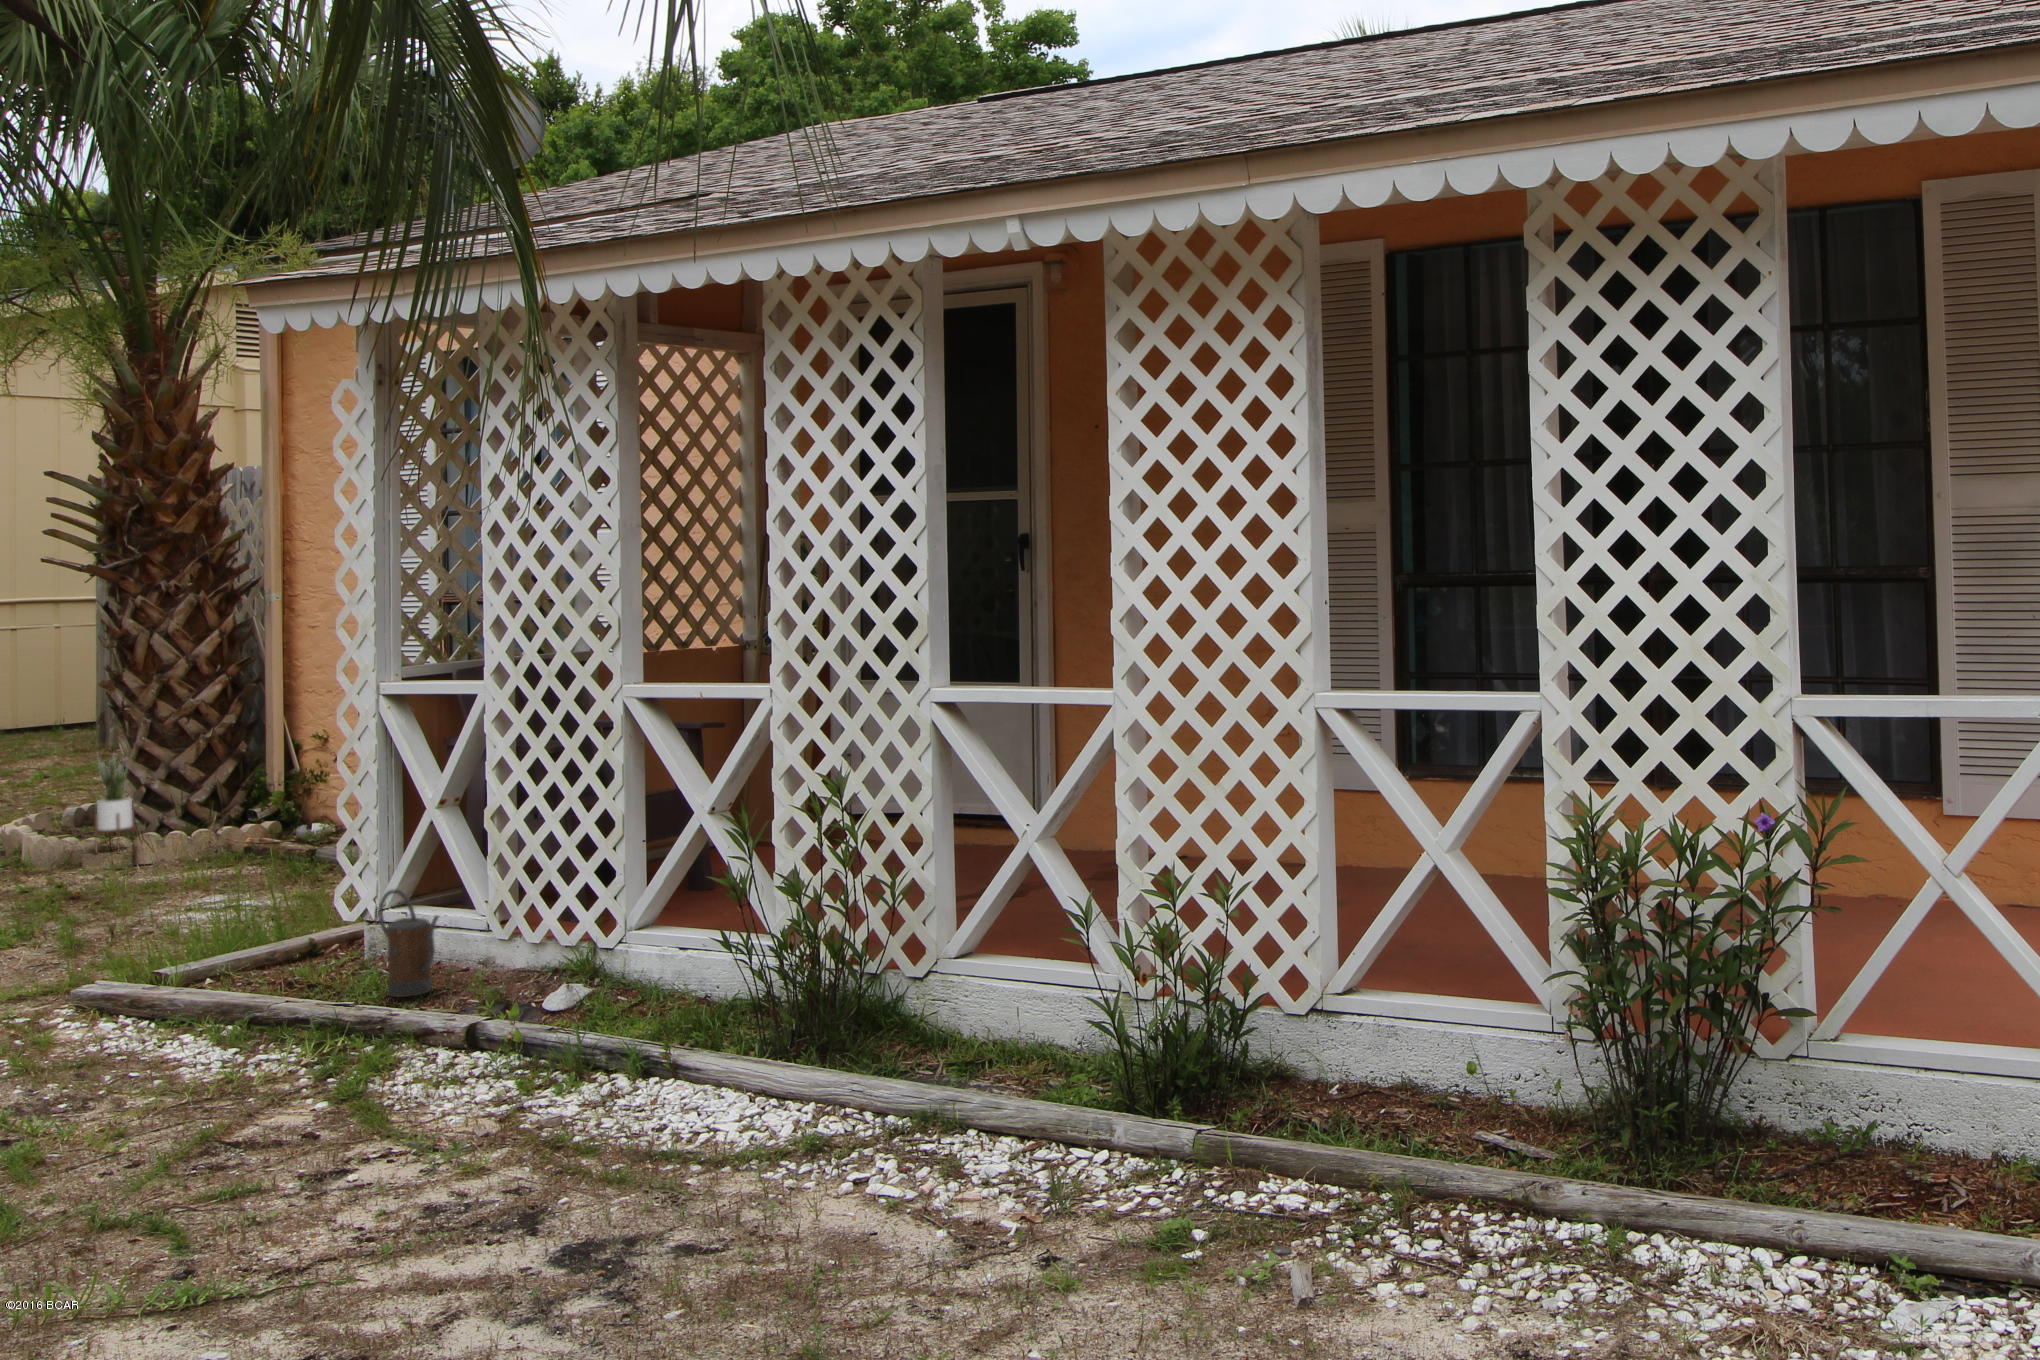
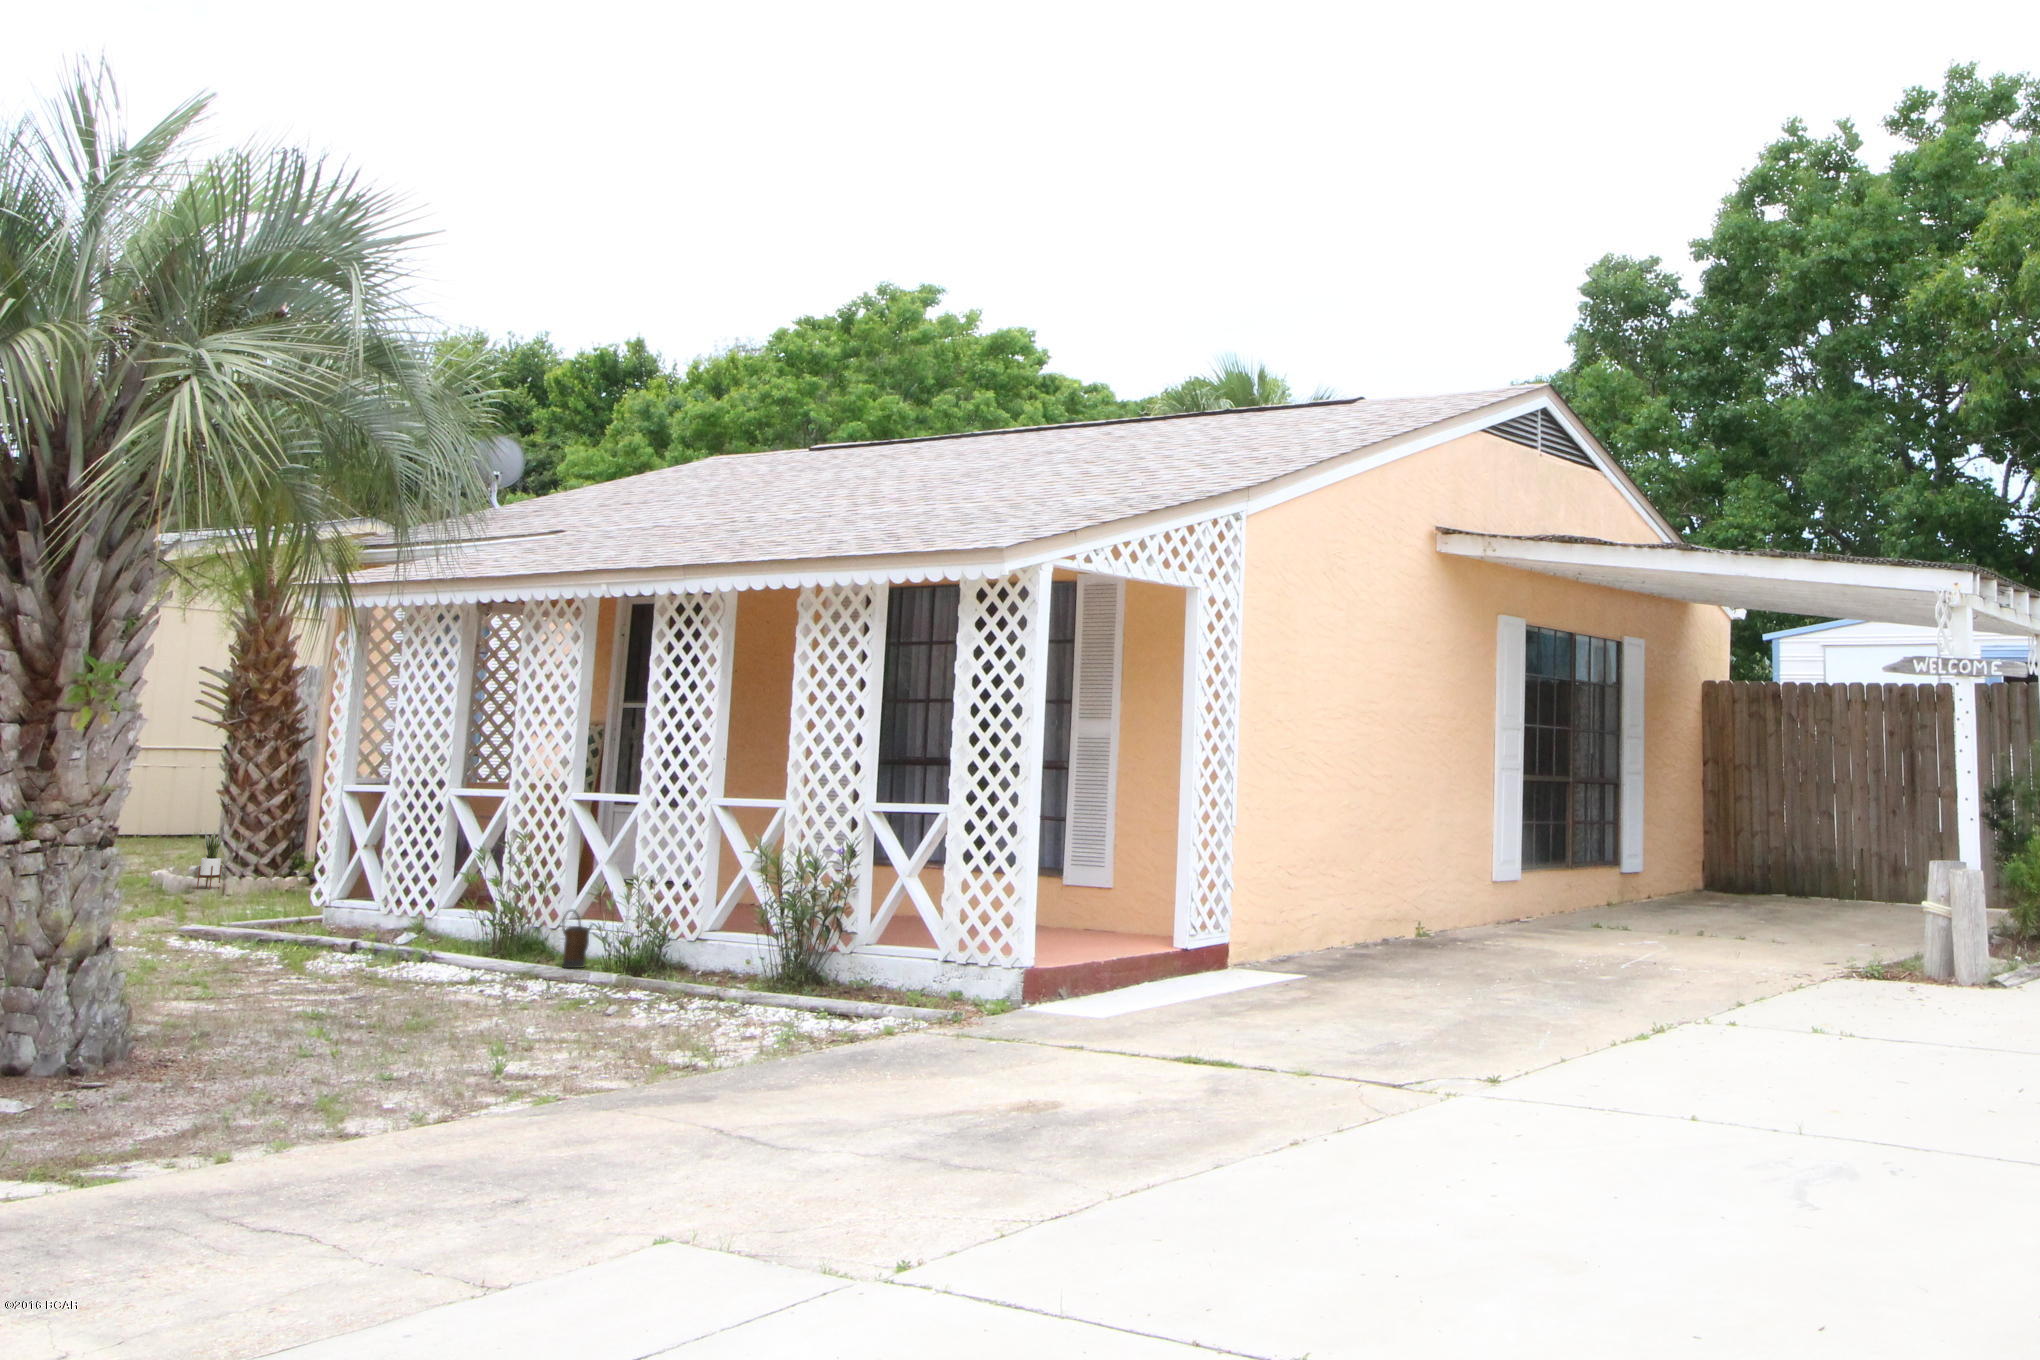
watering can: present [378,890,439,997] -> present [562,910,592,968]

